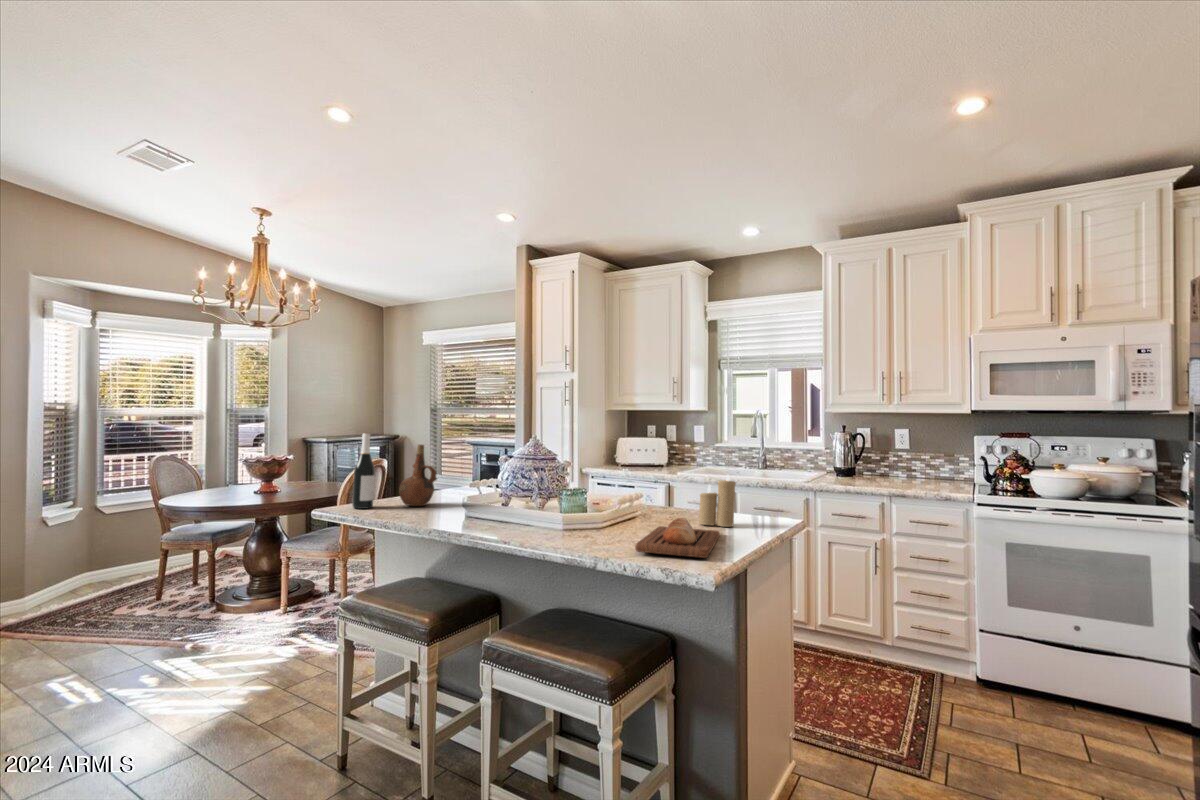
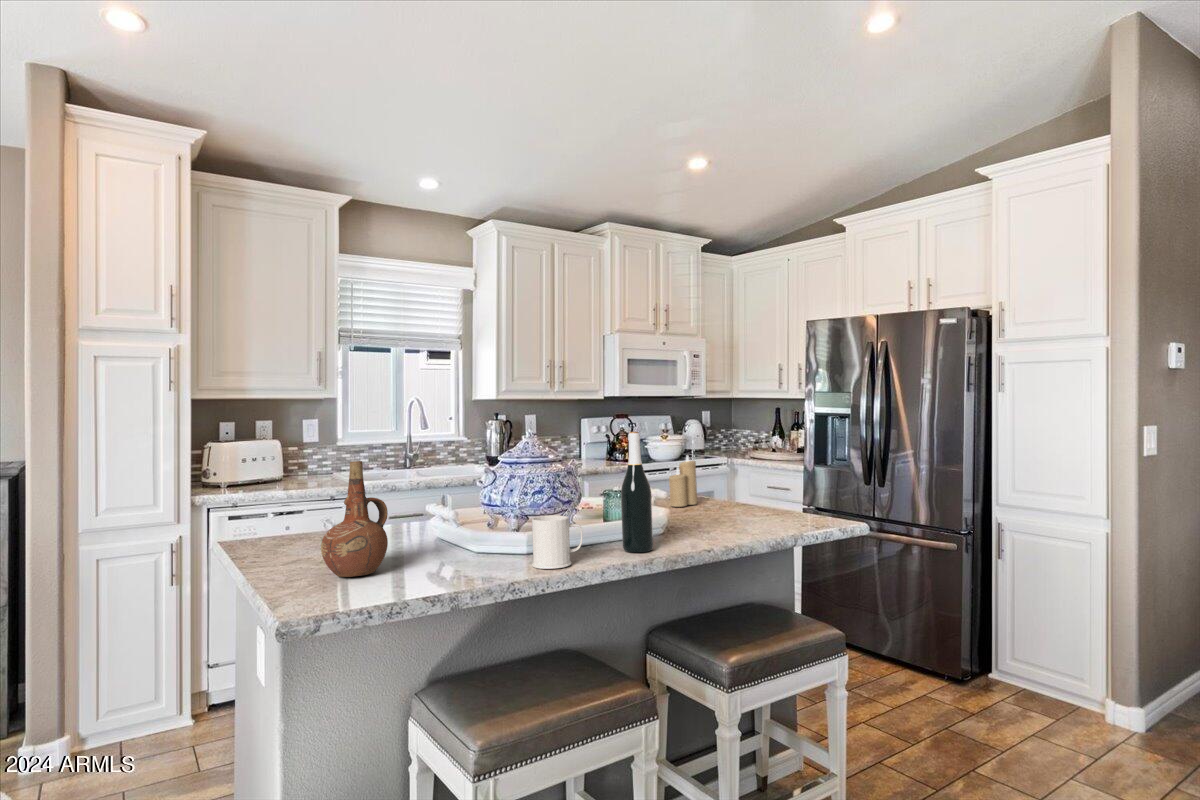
wine bottle: present [352,433,375,509] -> present [621,432,653,552]
mug: none [443,491,470,525] -> present [532,516,583,569]
bread loaf: present [635,518,720,558] -> none [690,498,818,528]

